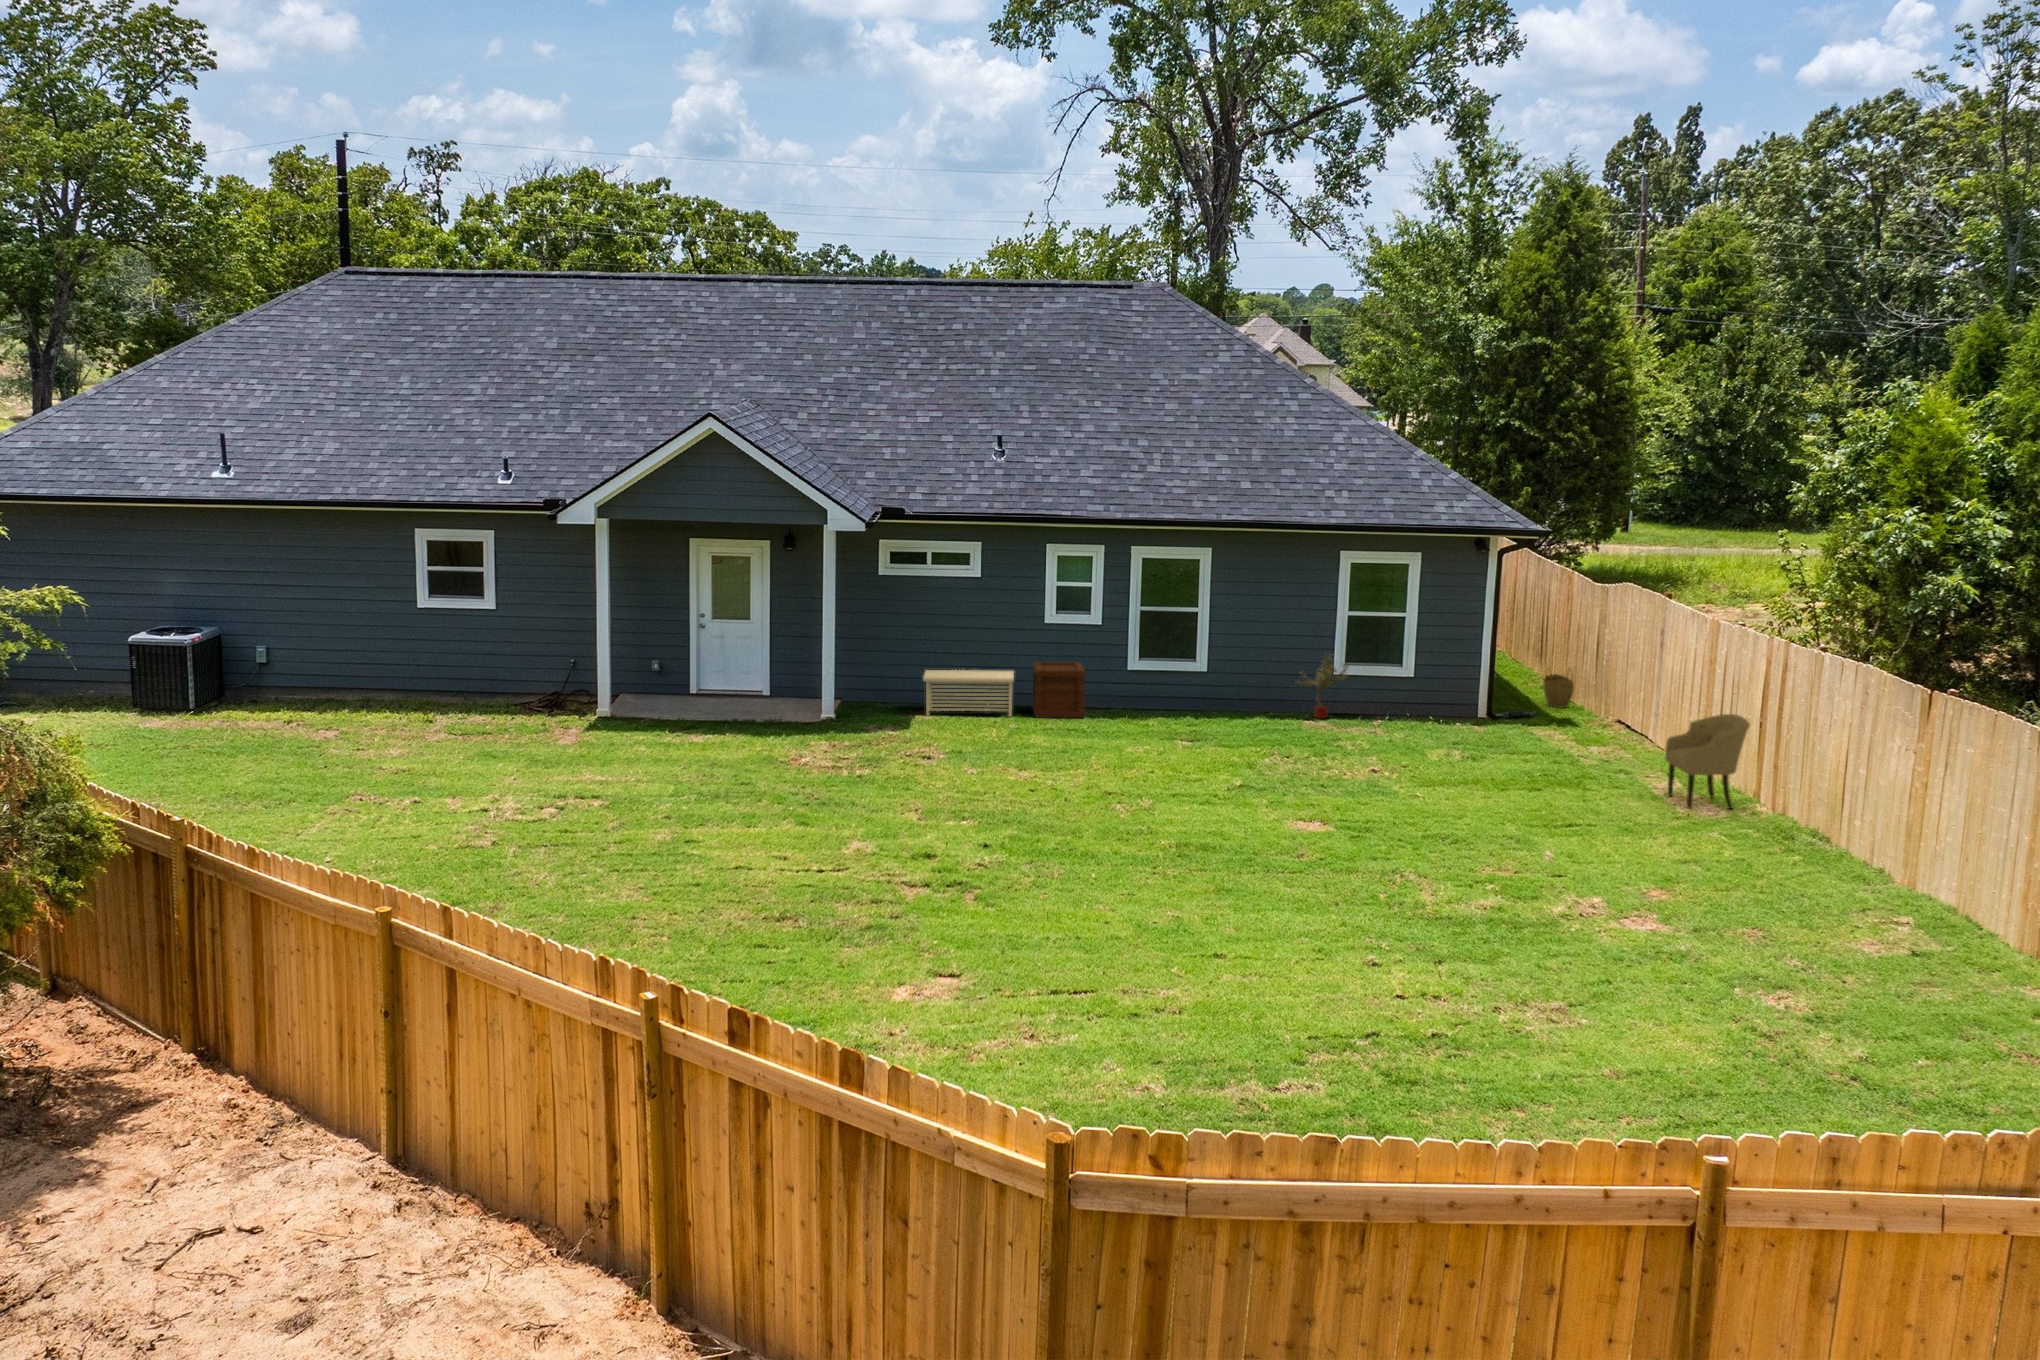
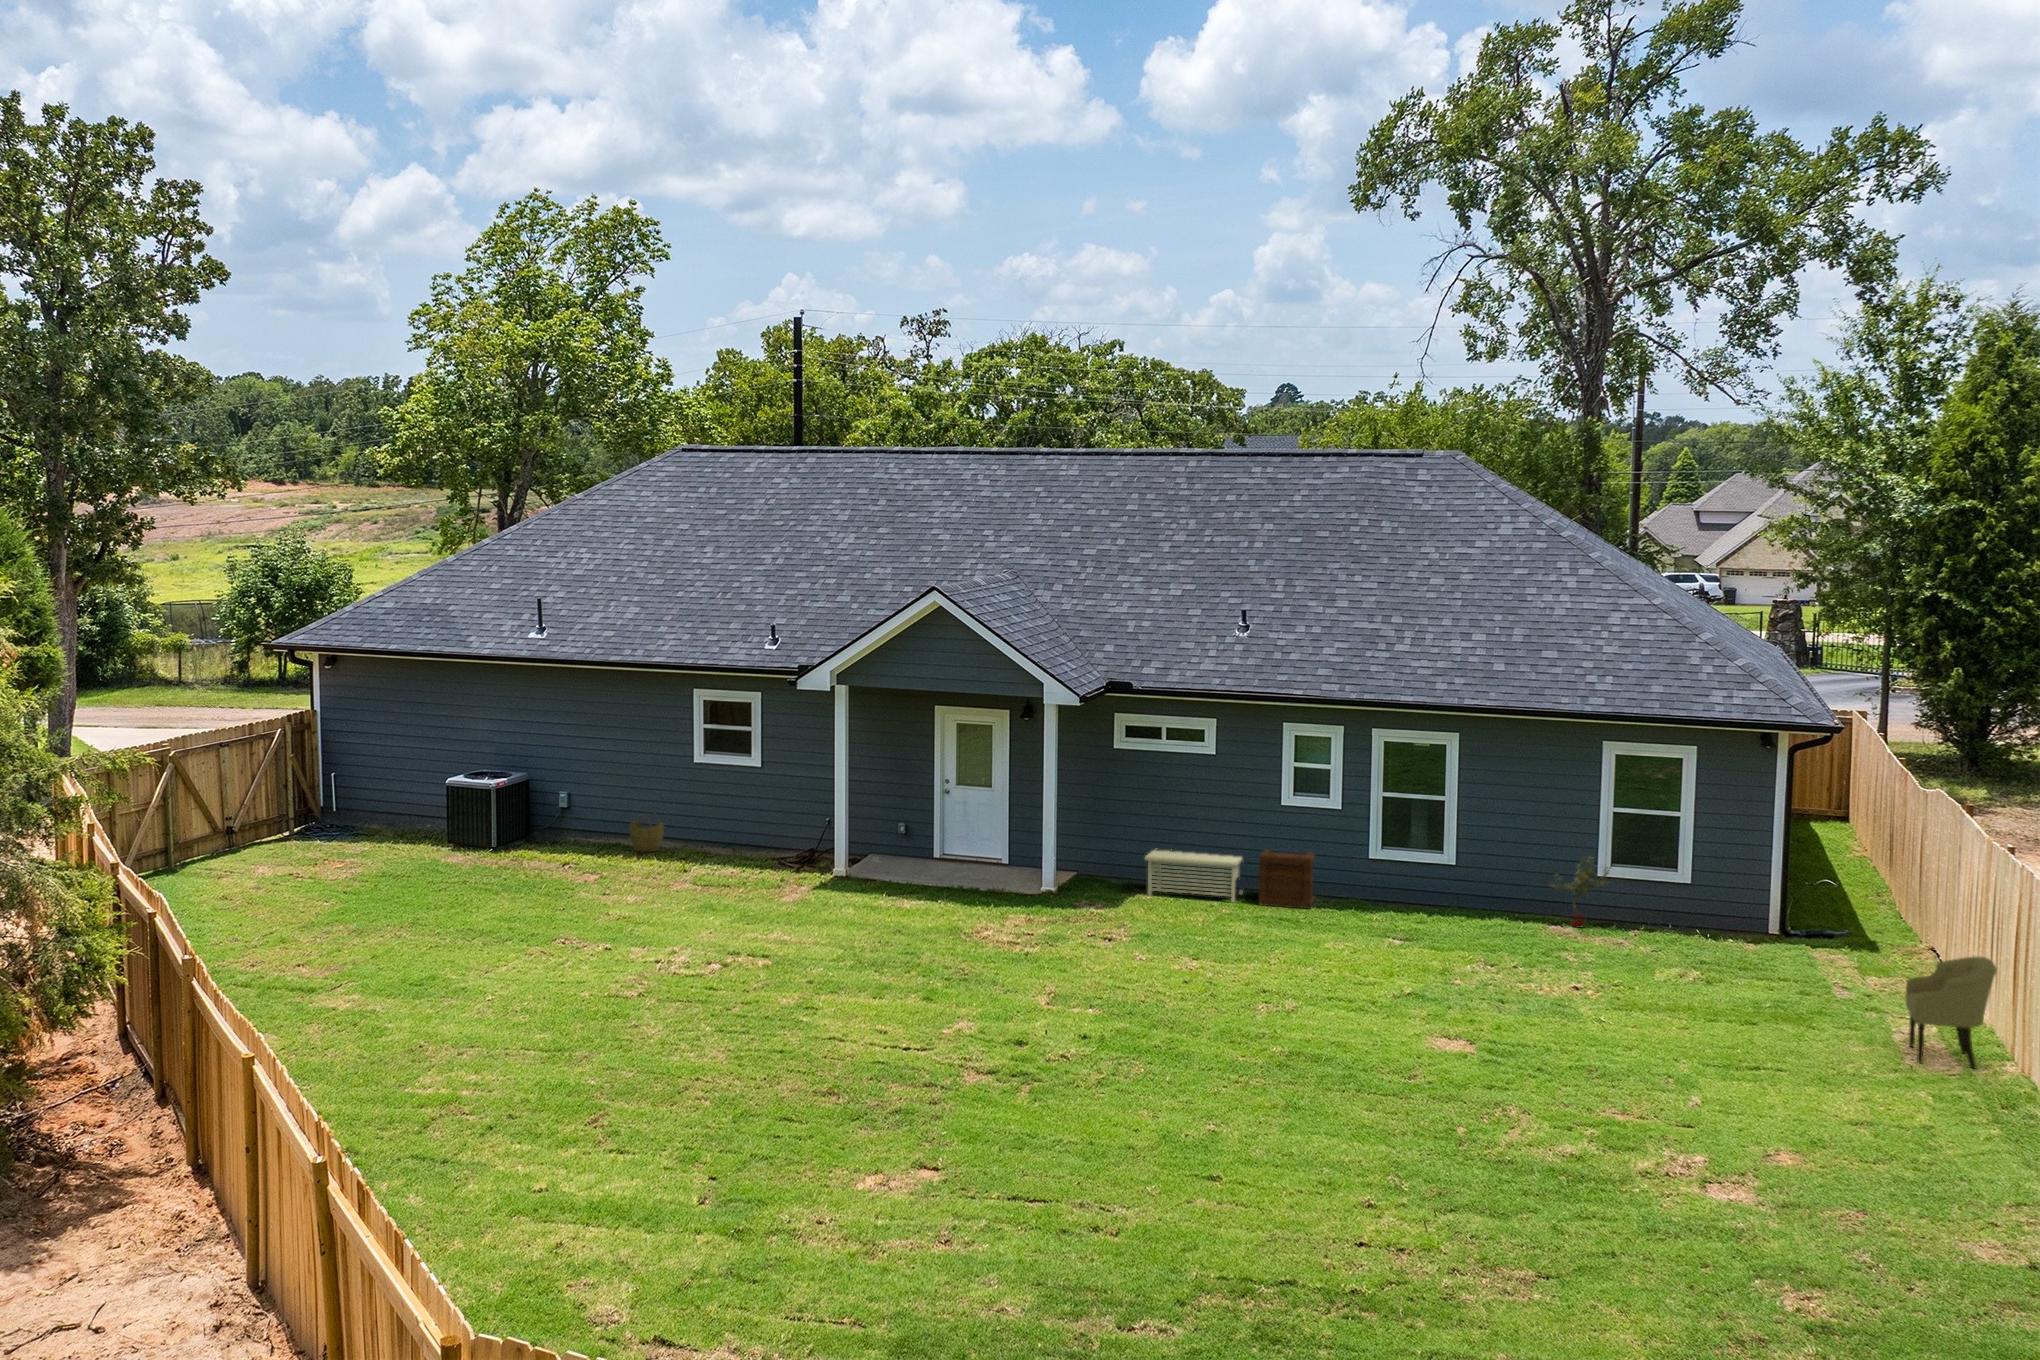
woven basket: present [1543,674,1574,708] -> present [630,813,664,852]

